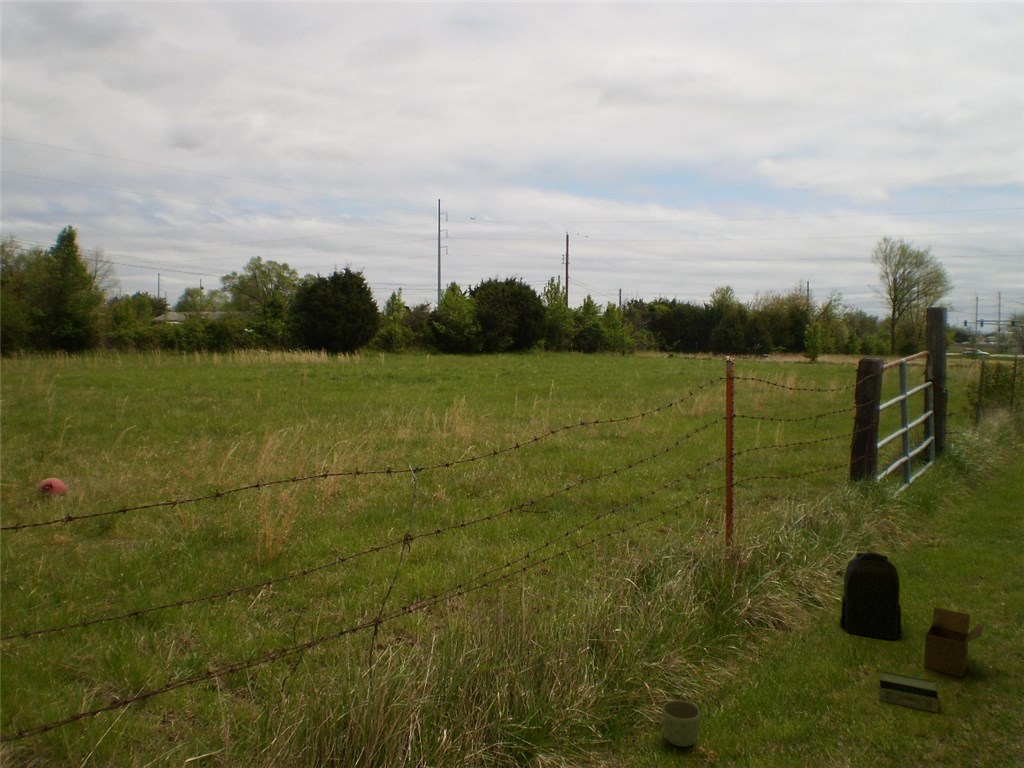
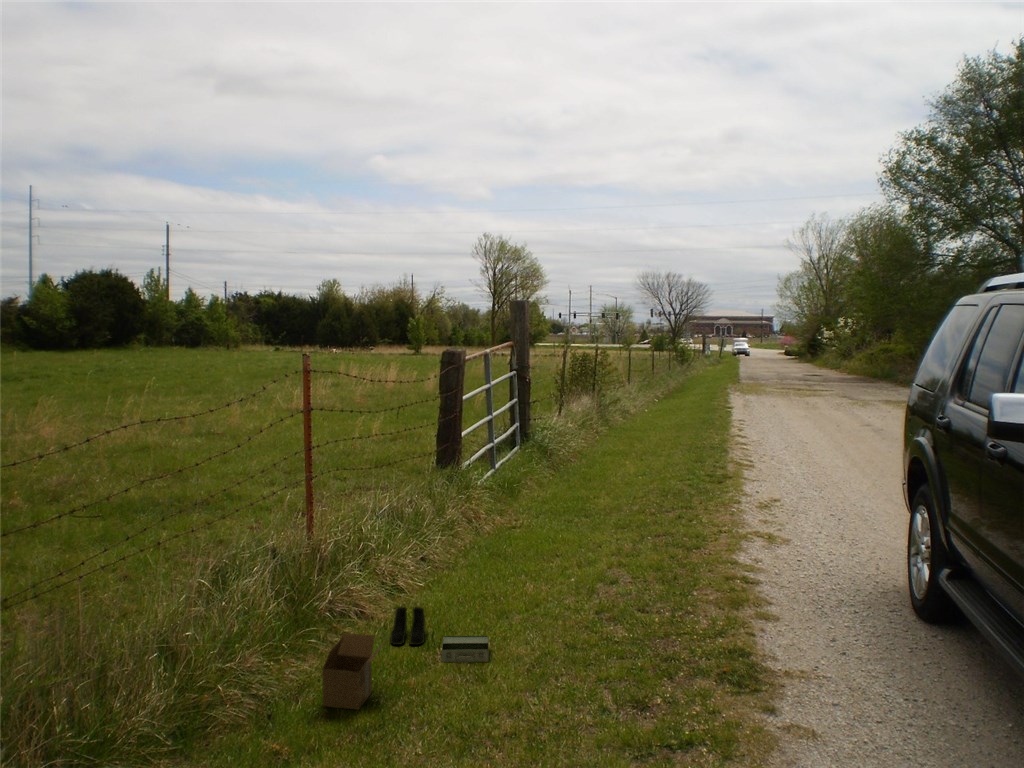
backpack: present [840,552,902,640] -> none [417,531,469,610]
cardboard box: present [924,607,984,677] -> present [322,633,383,710]
boots: none [816,628,855,674] -> present [390,607,425,645]
planter: present [663,700,700,747] -> none [229,696,268,742]

